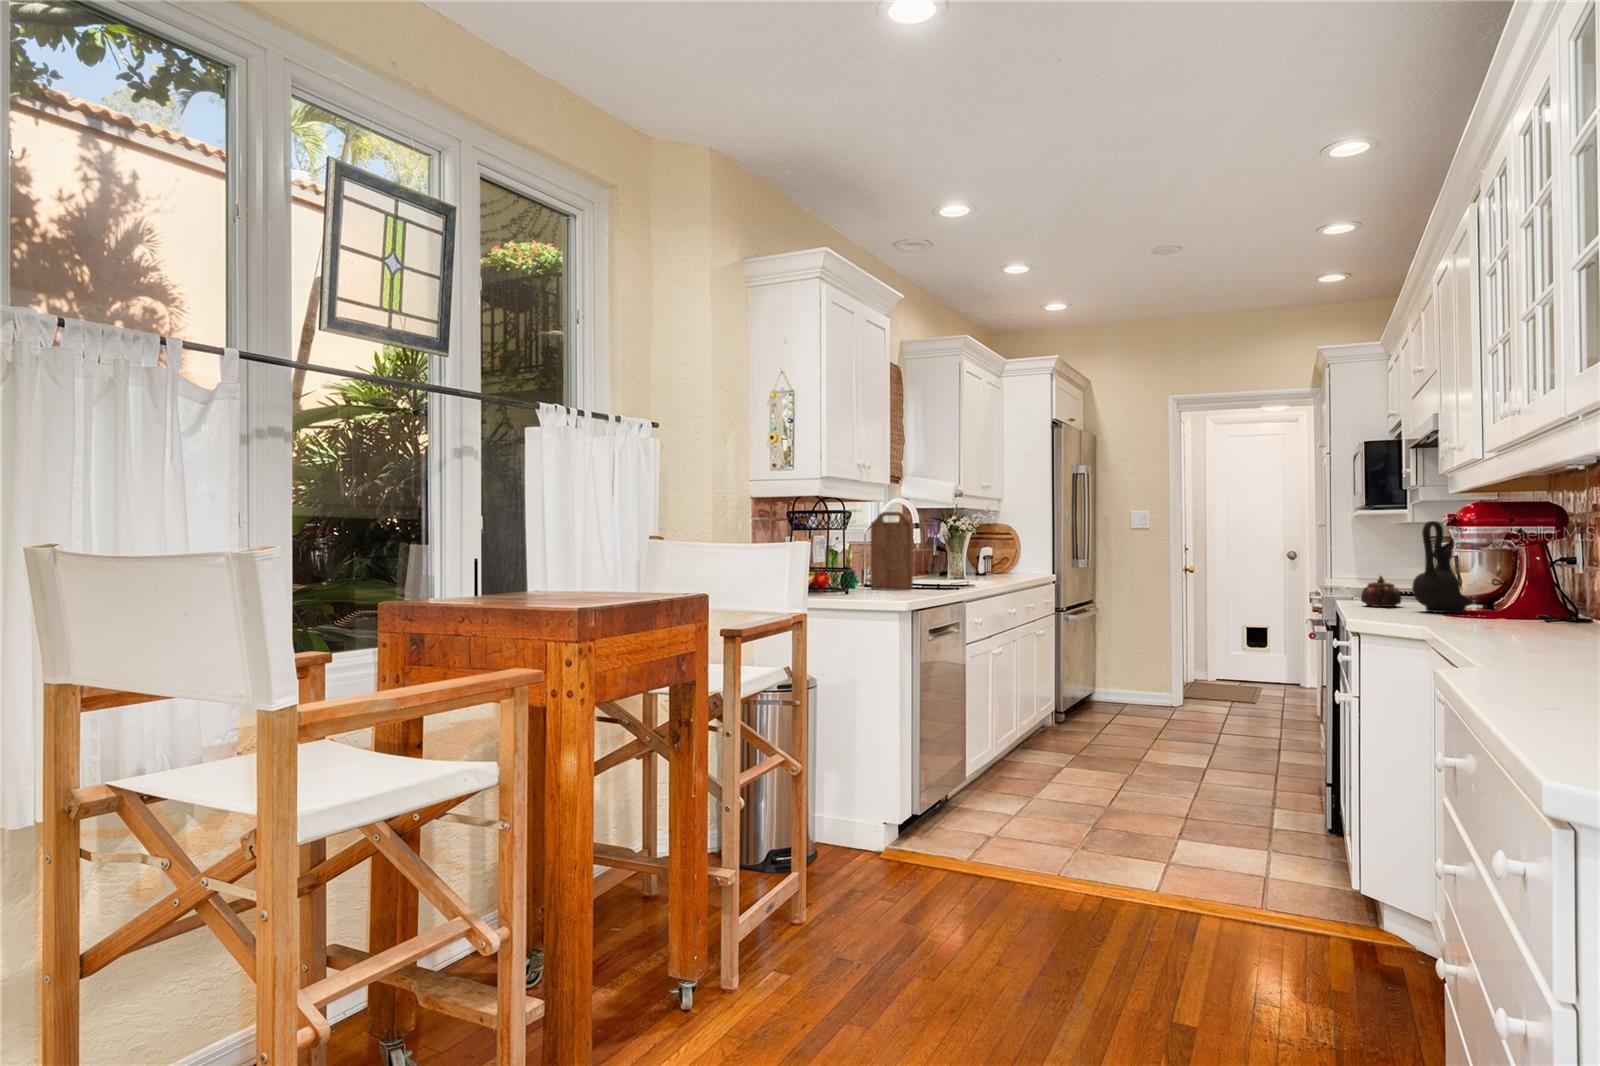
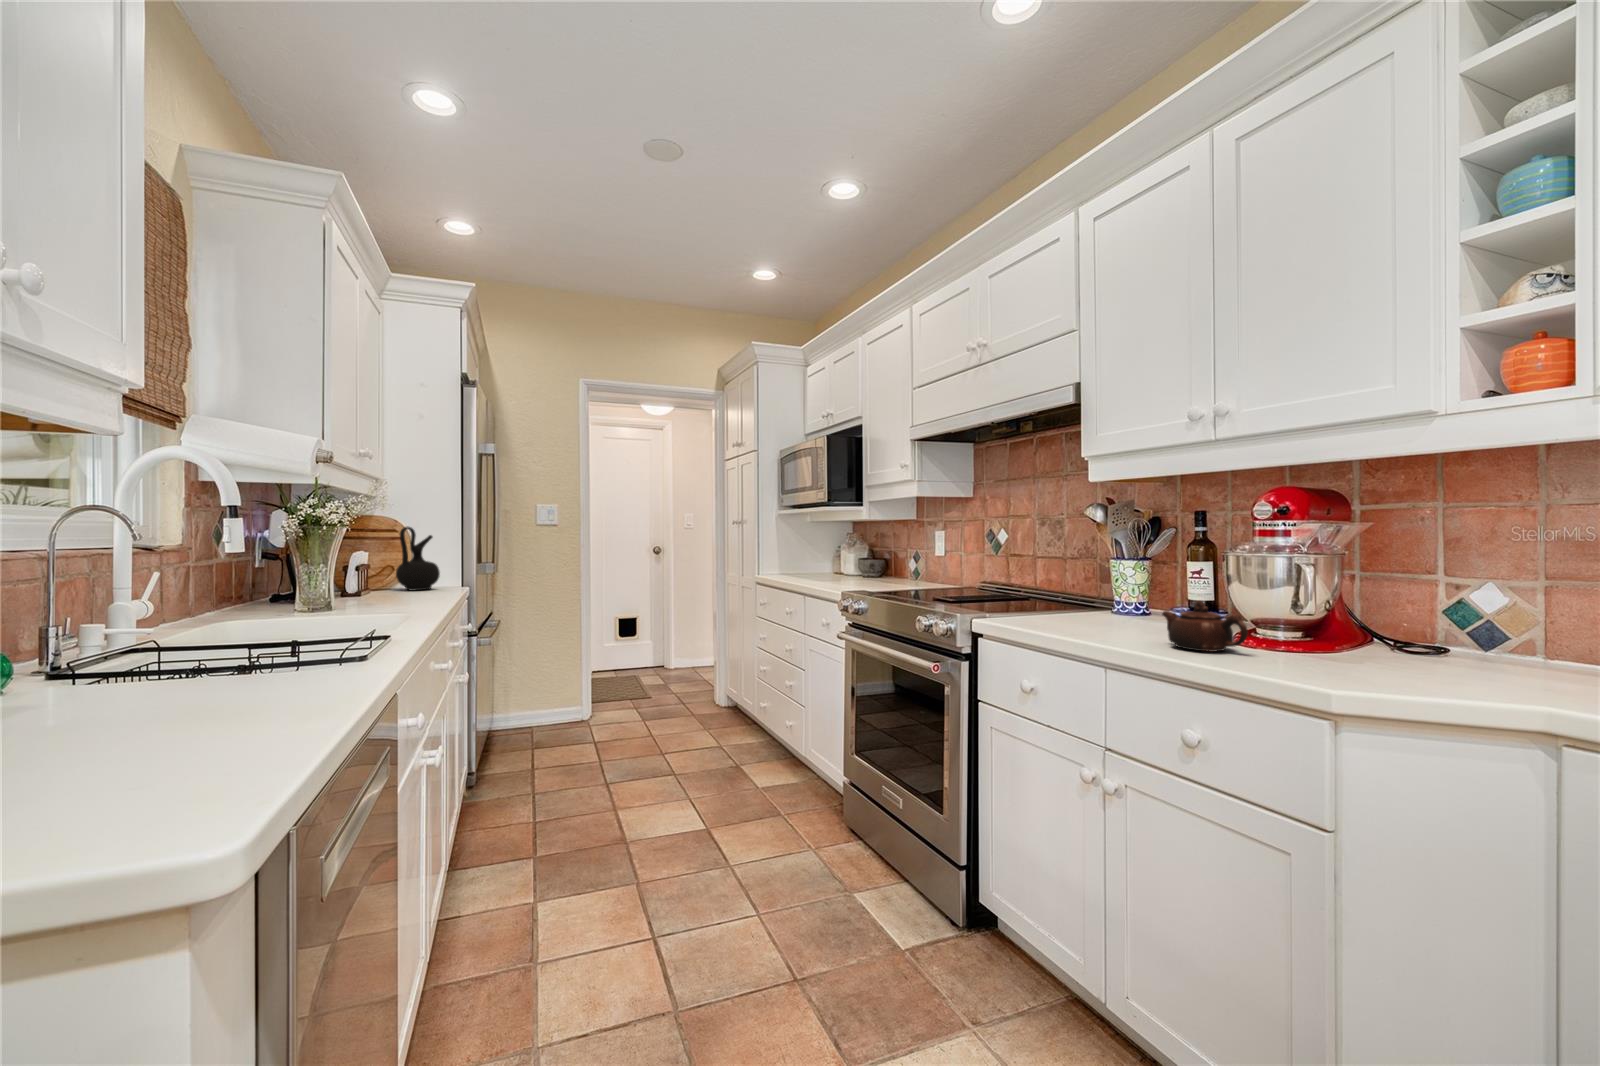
cutting board: present [871,512,913,590] -> none [71,468,245,707]
ceramic jug: present [1412,521,1473,613] -> present [396,527,440,591]

